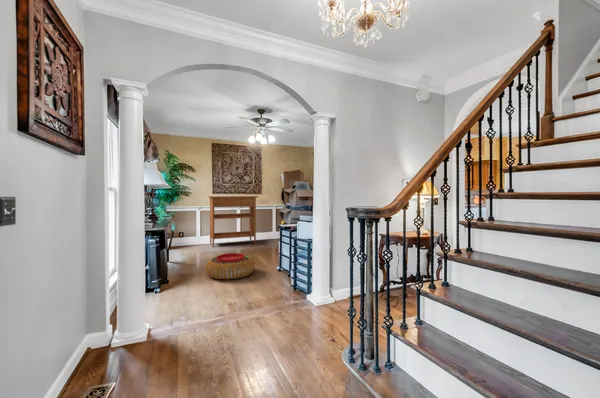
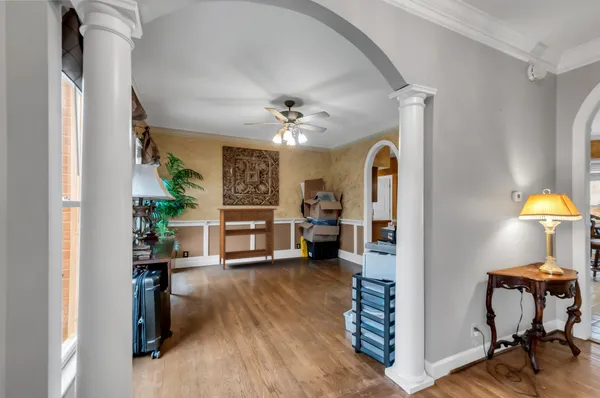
pouf: present [206,253,255,279] -> none [222,287,288,329]

